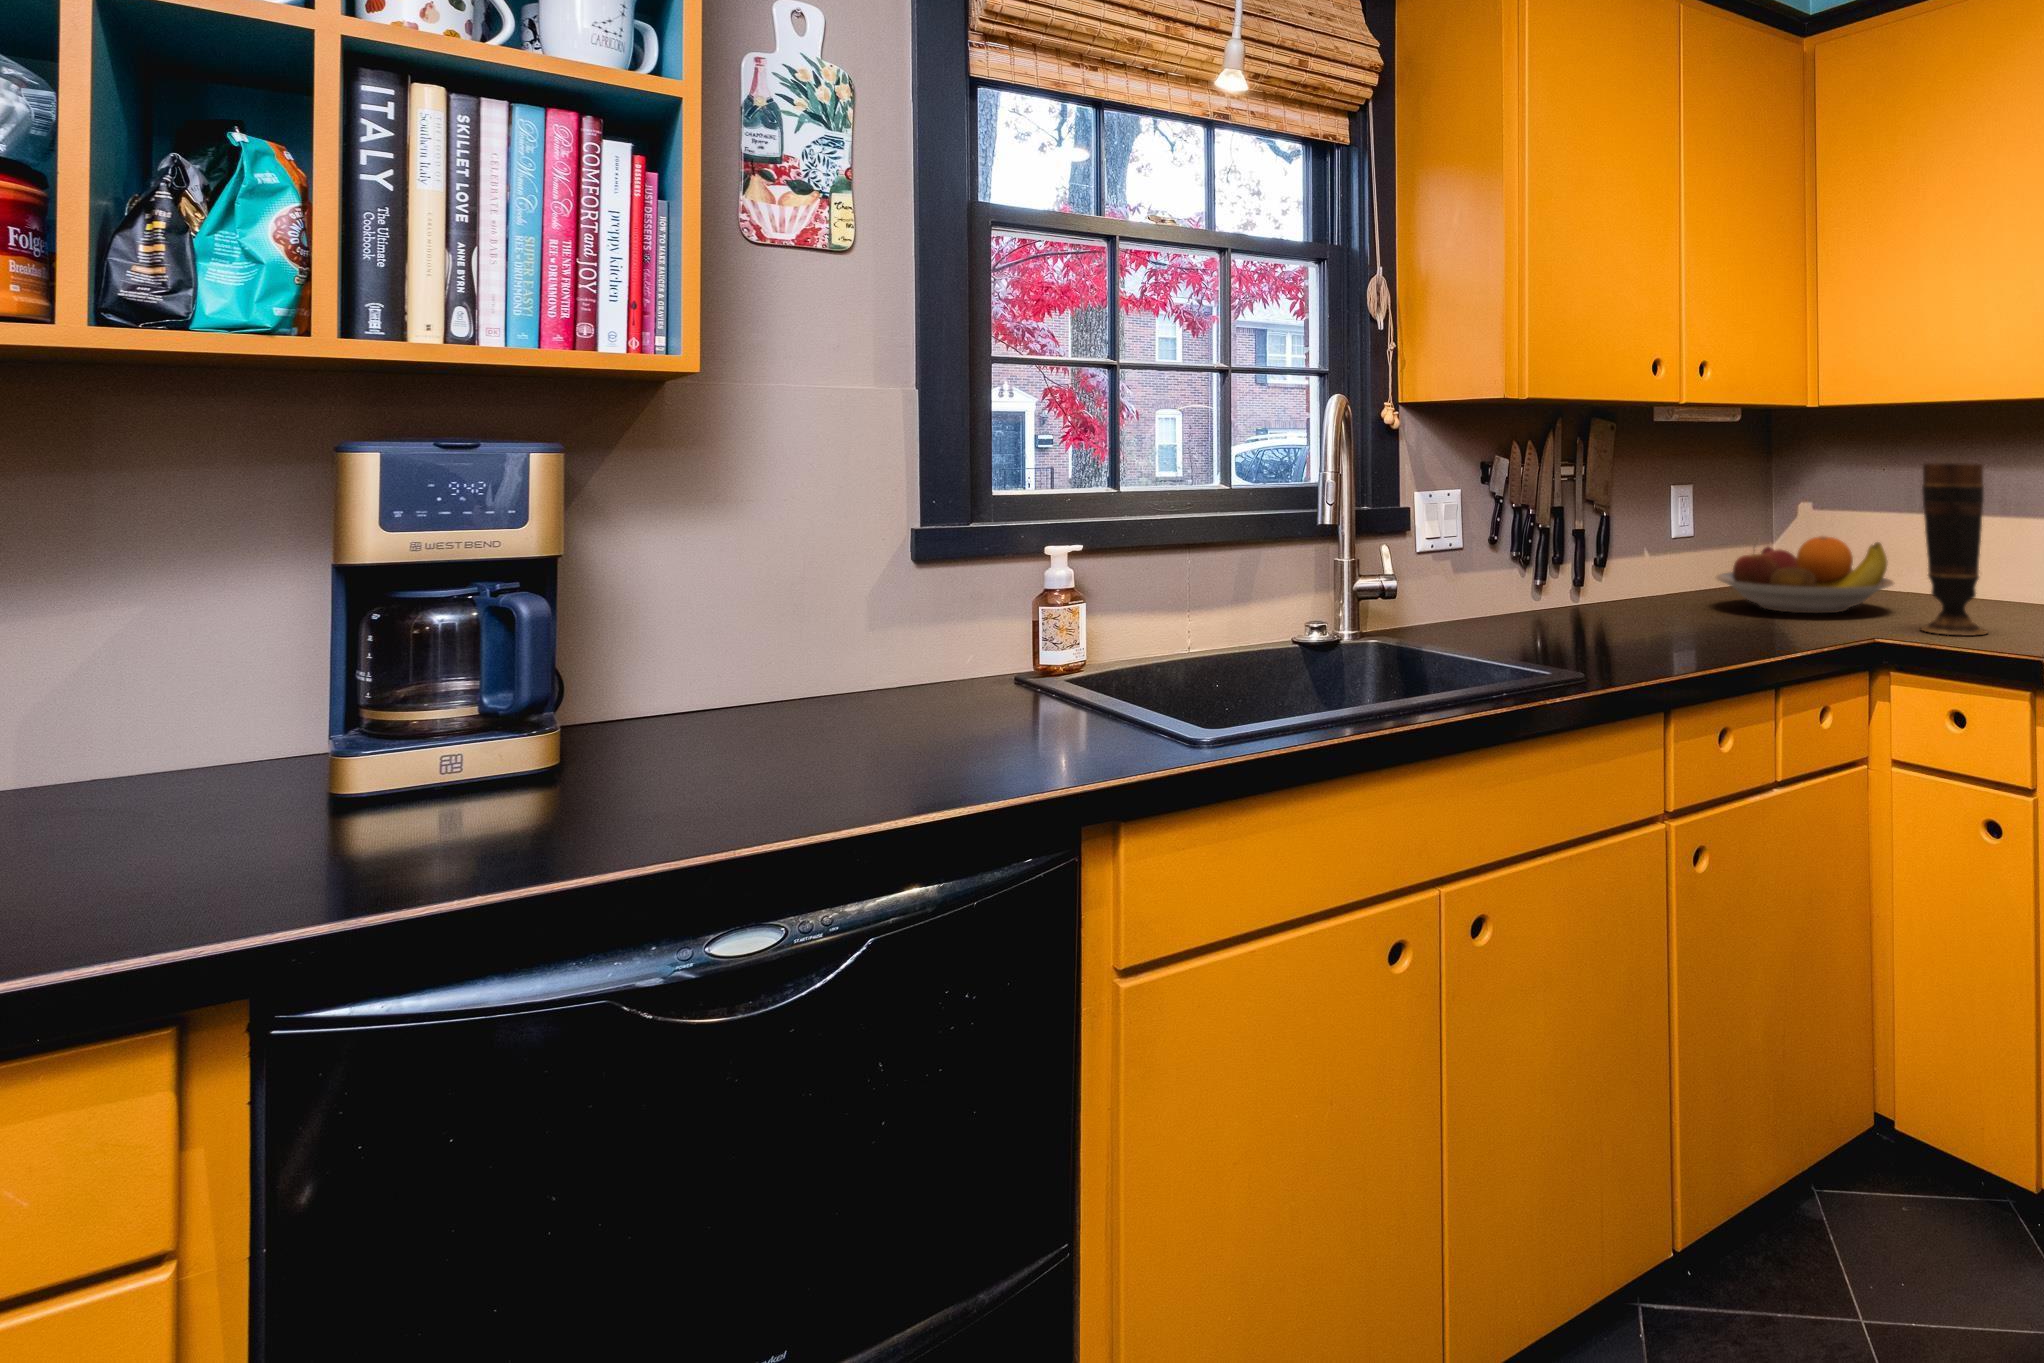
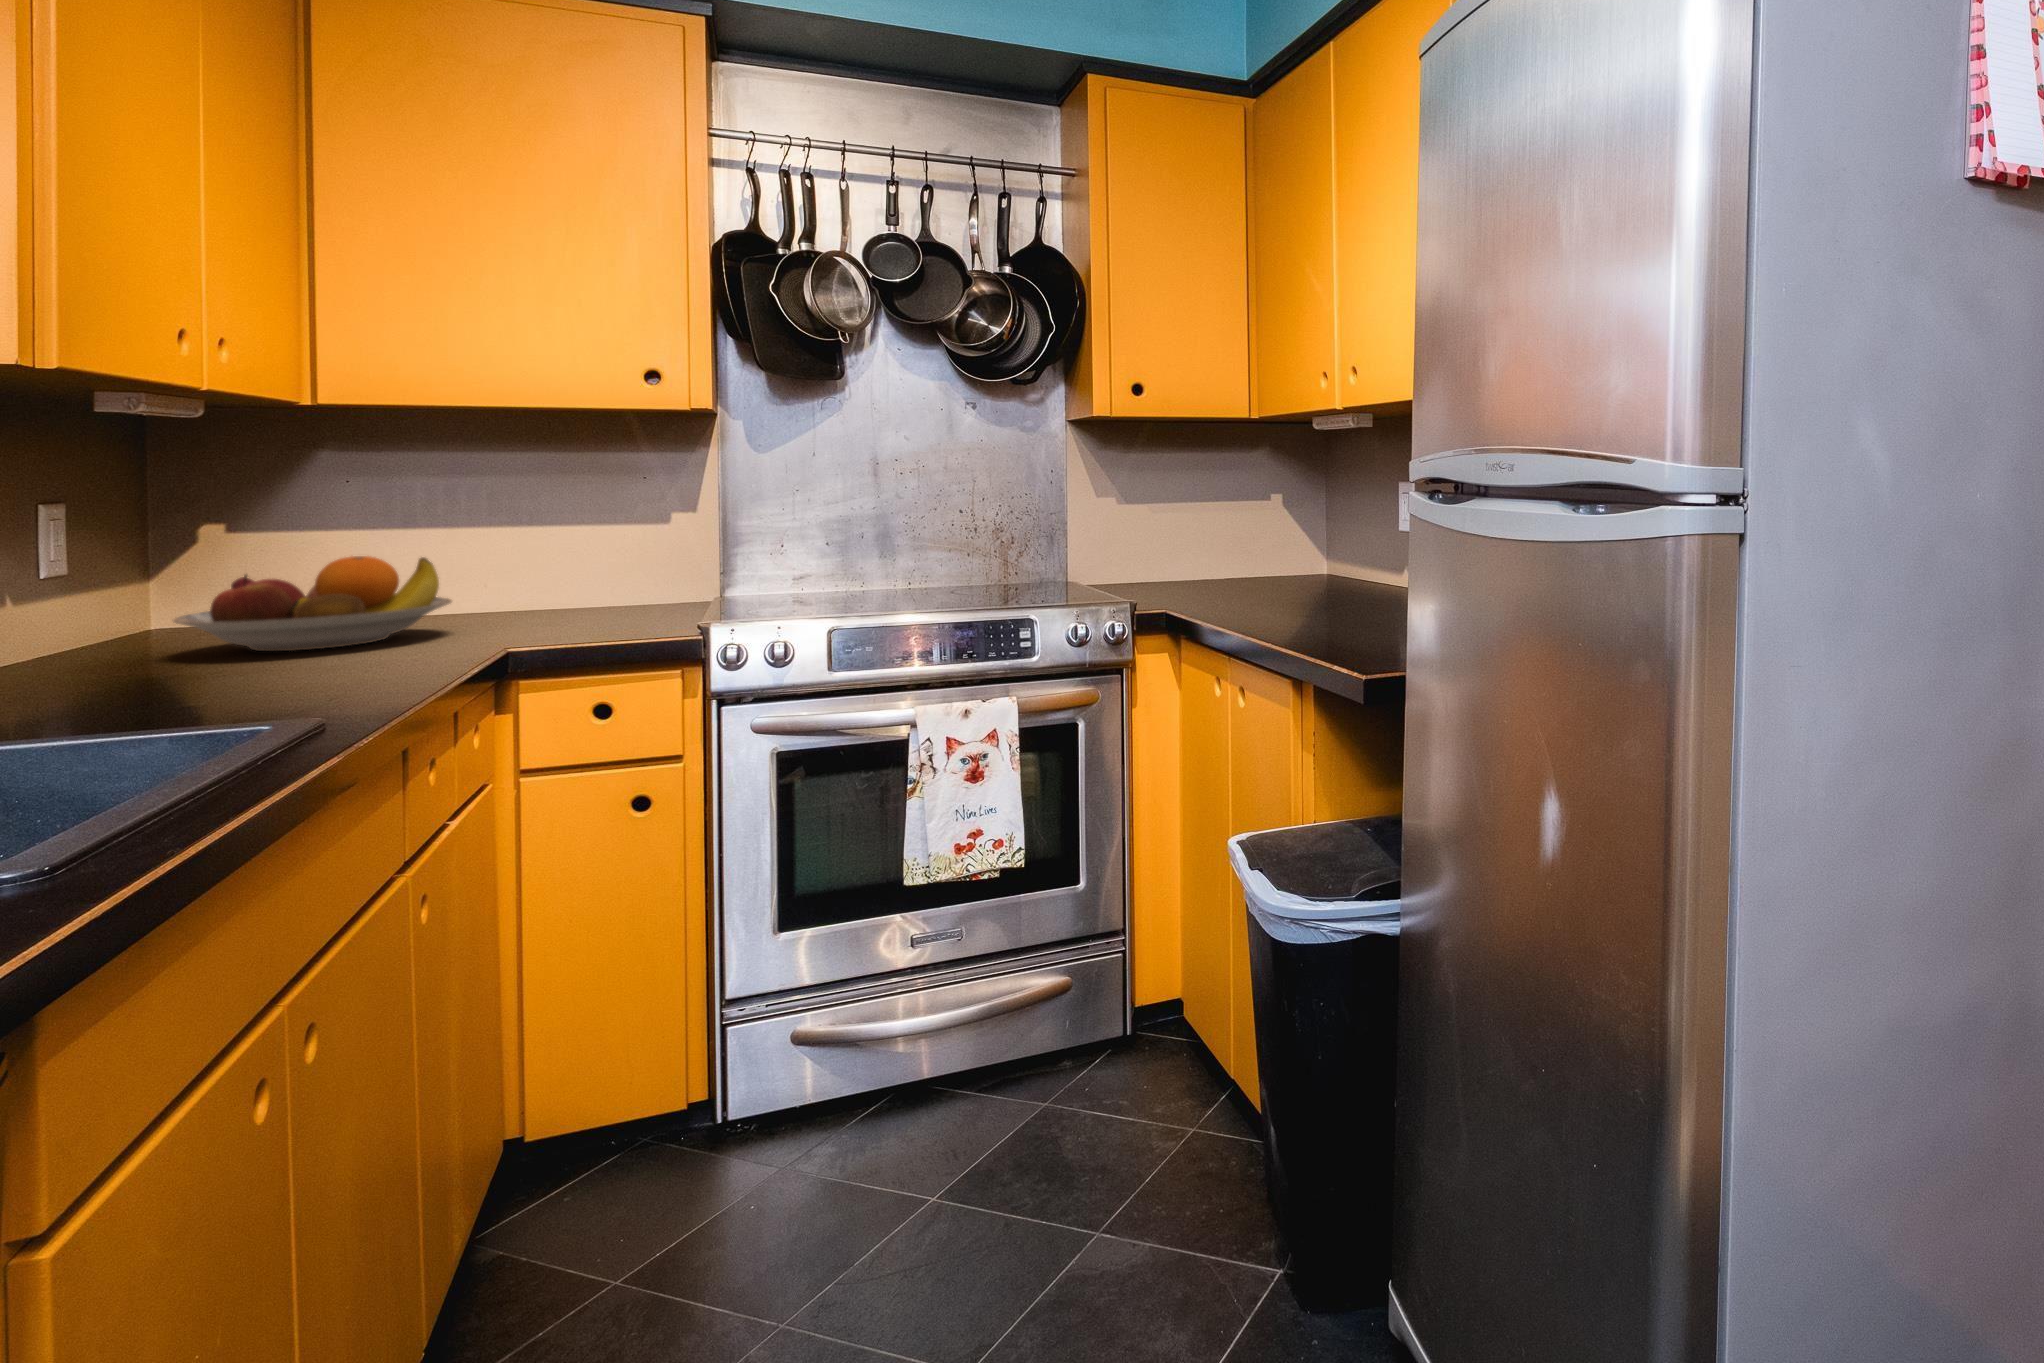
vase: present [1921,463,1987,635] -> none [525,468,602,638]

